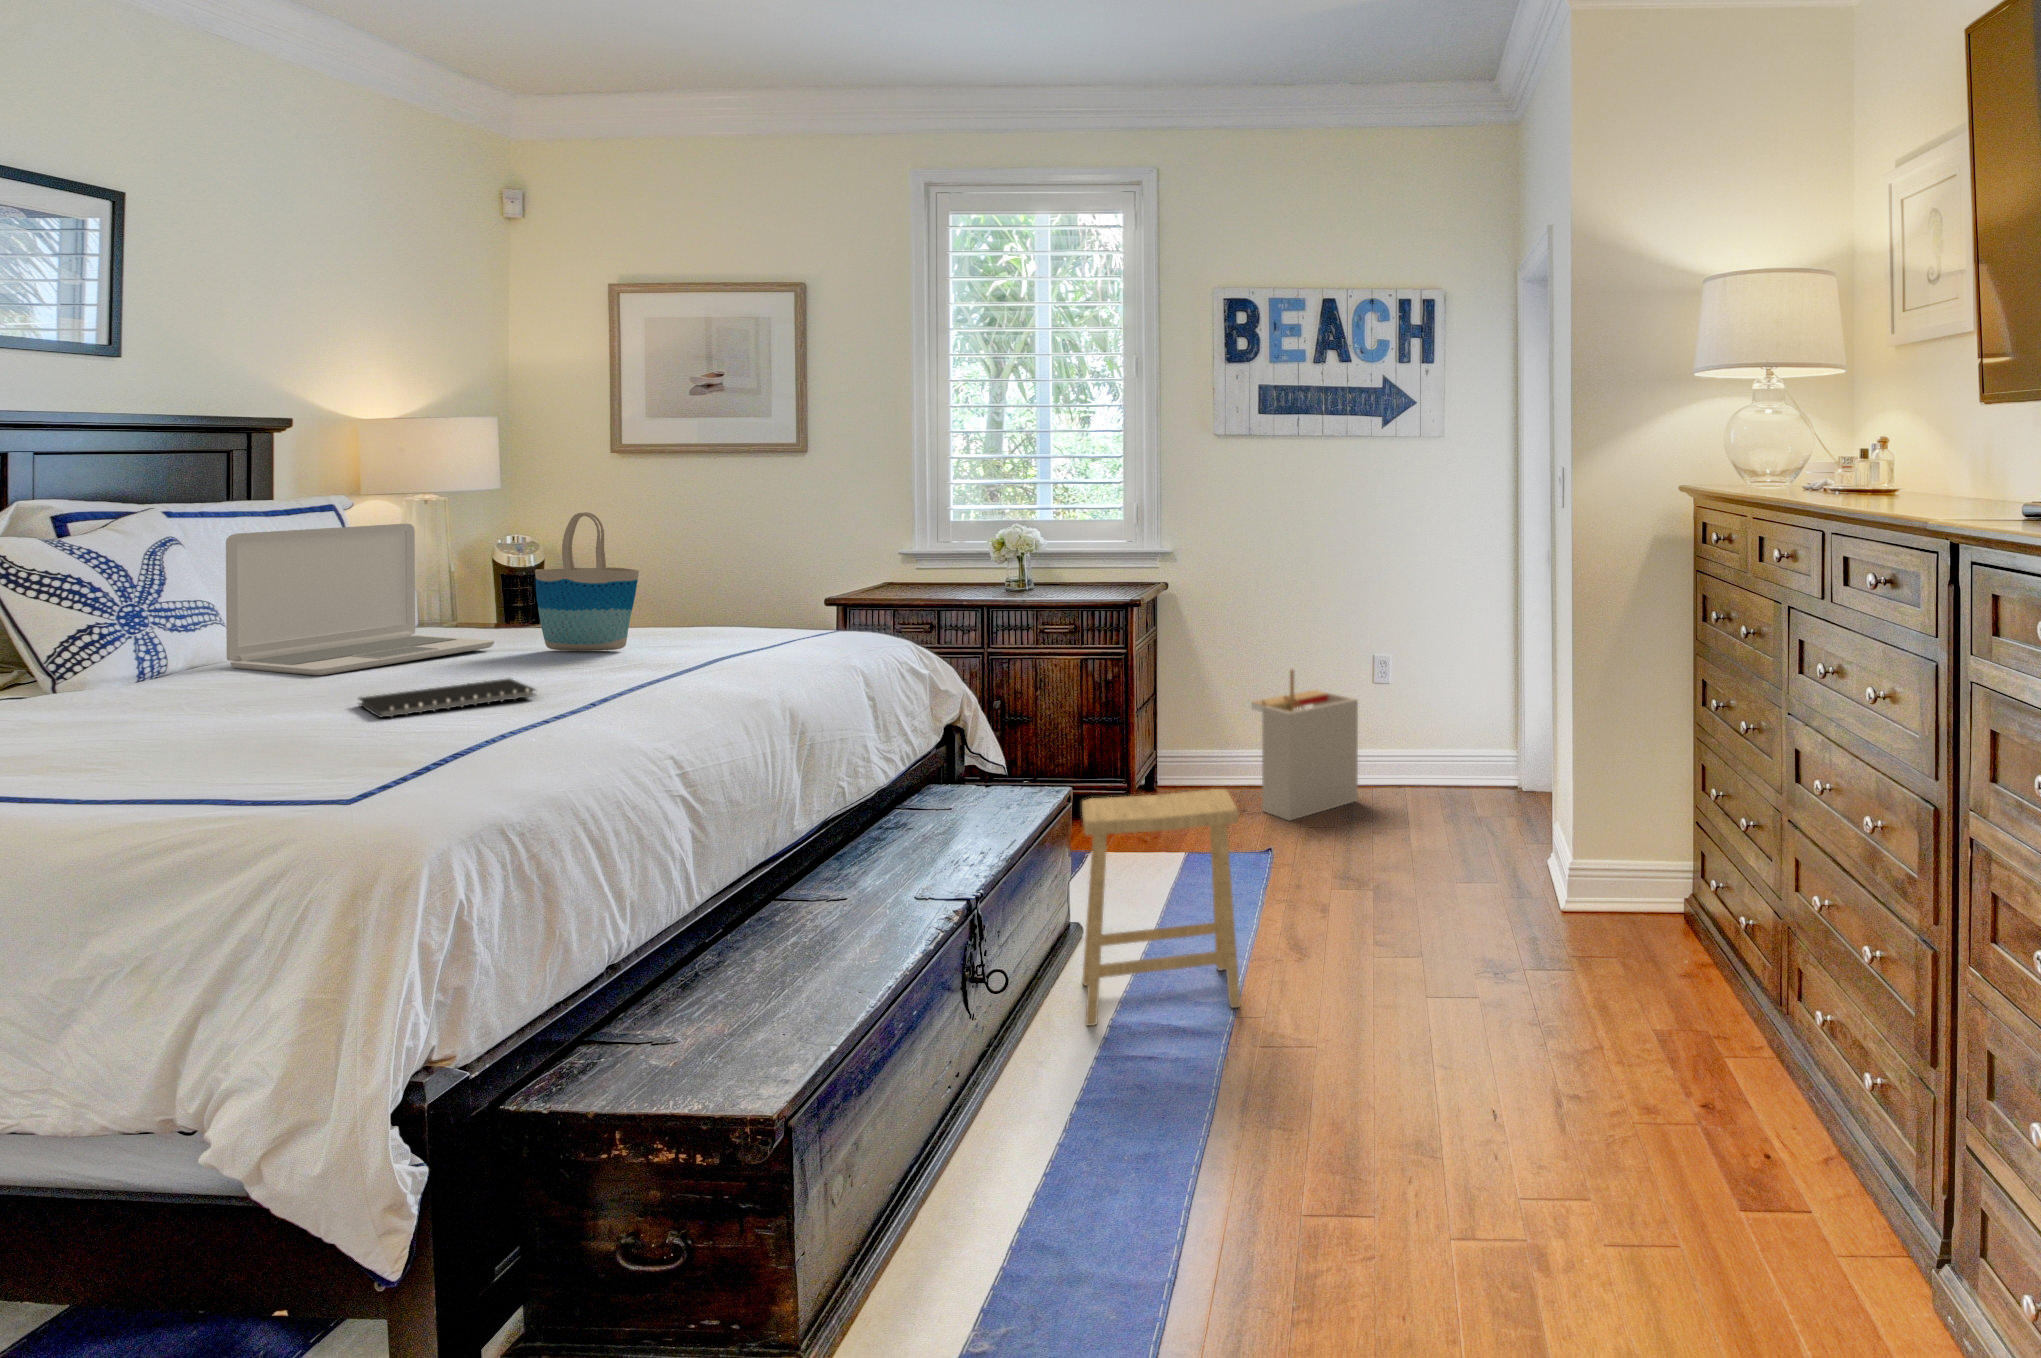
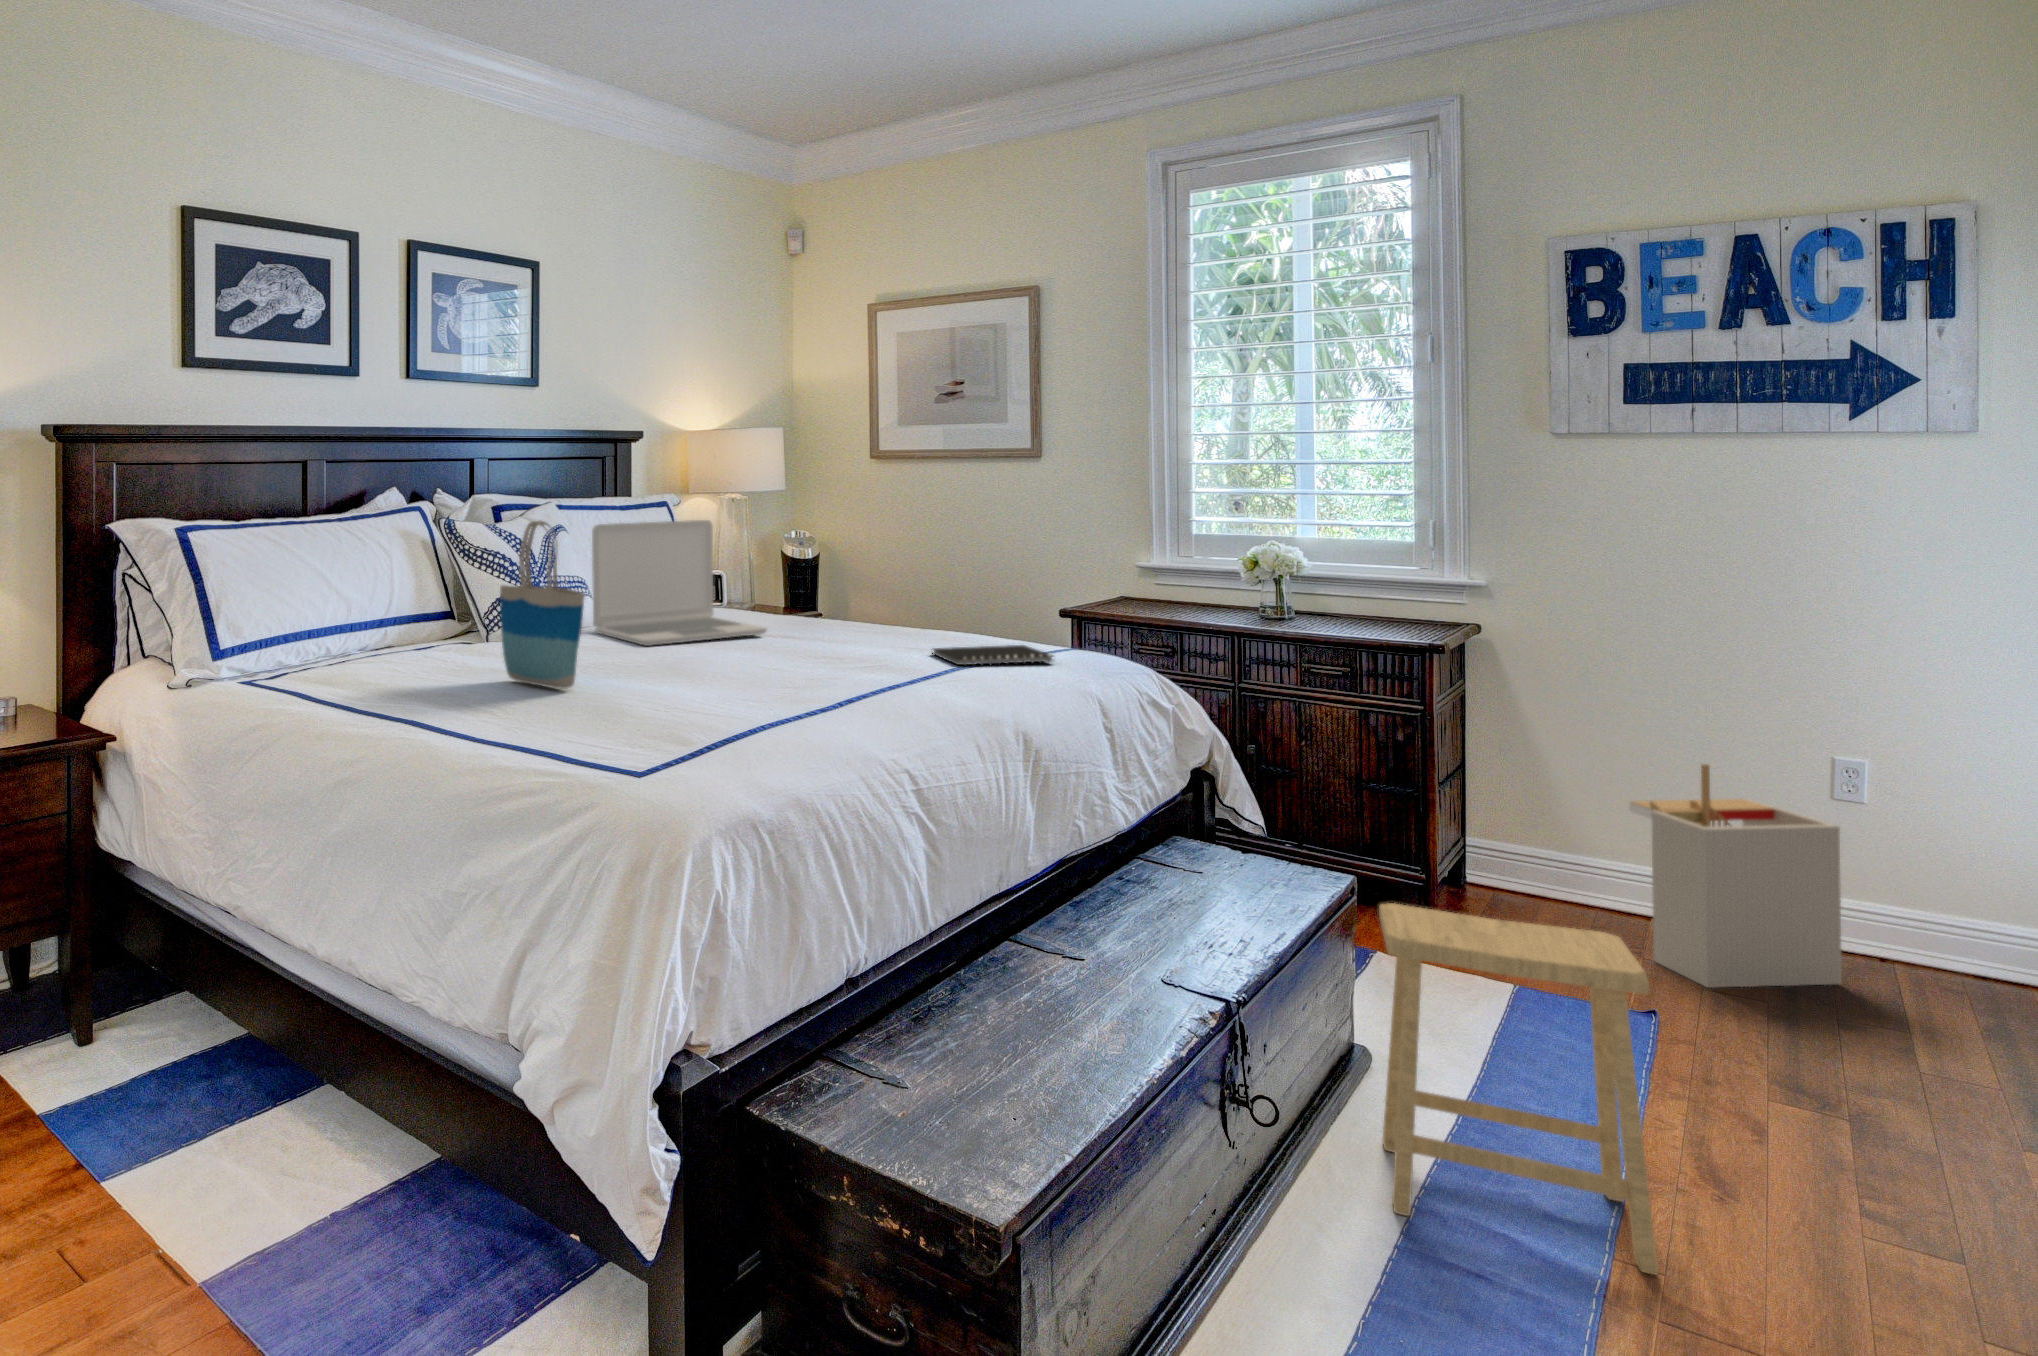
tote bag: present [535,512,639,651] -> present [500,521,585,689]
notebook: present [359,678,535,718] -> present [933,645,1053,666]

